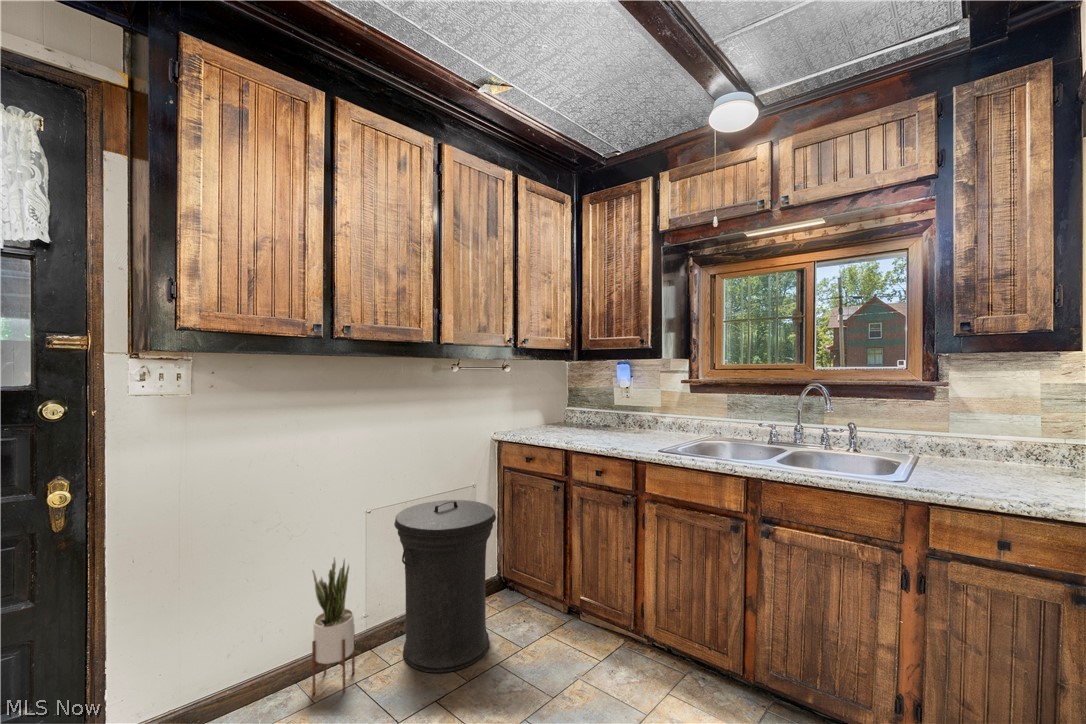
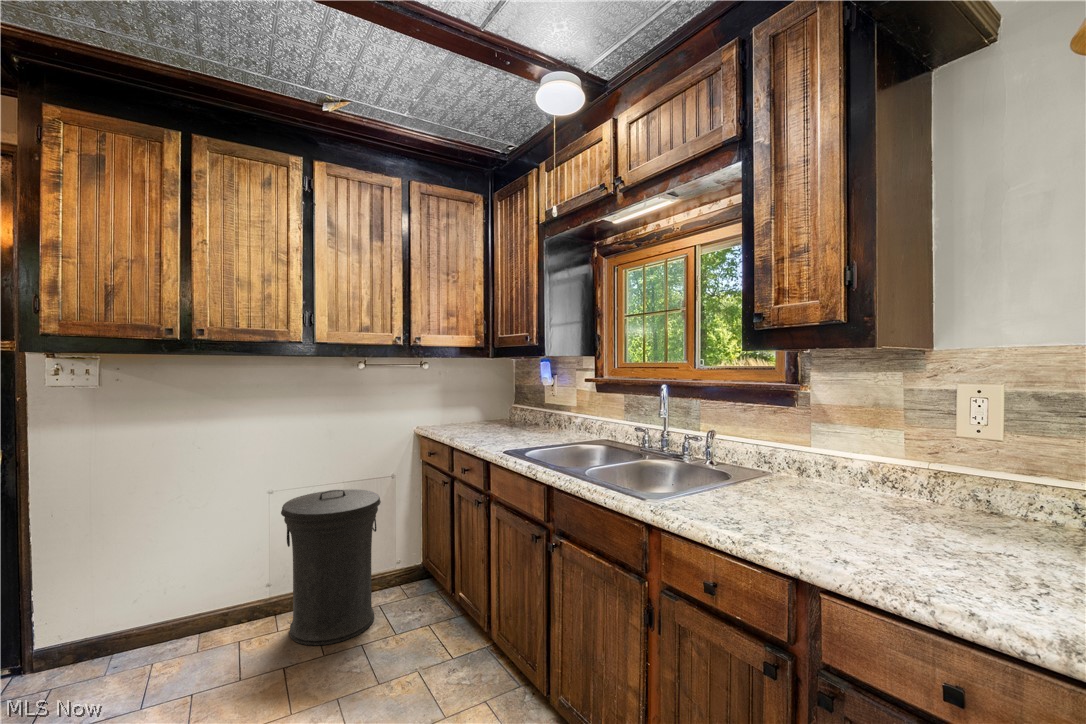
potted plant: present [312,558,355,693] -> none [194,530,245,647]

